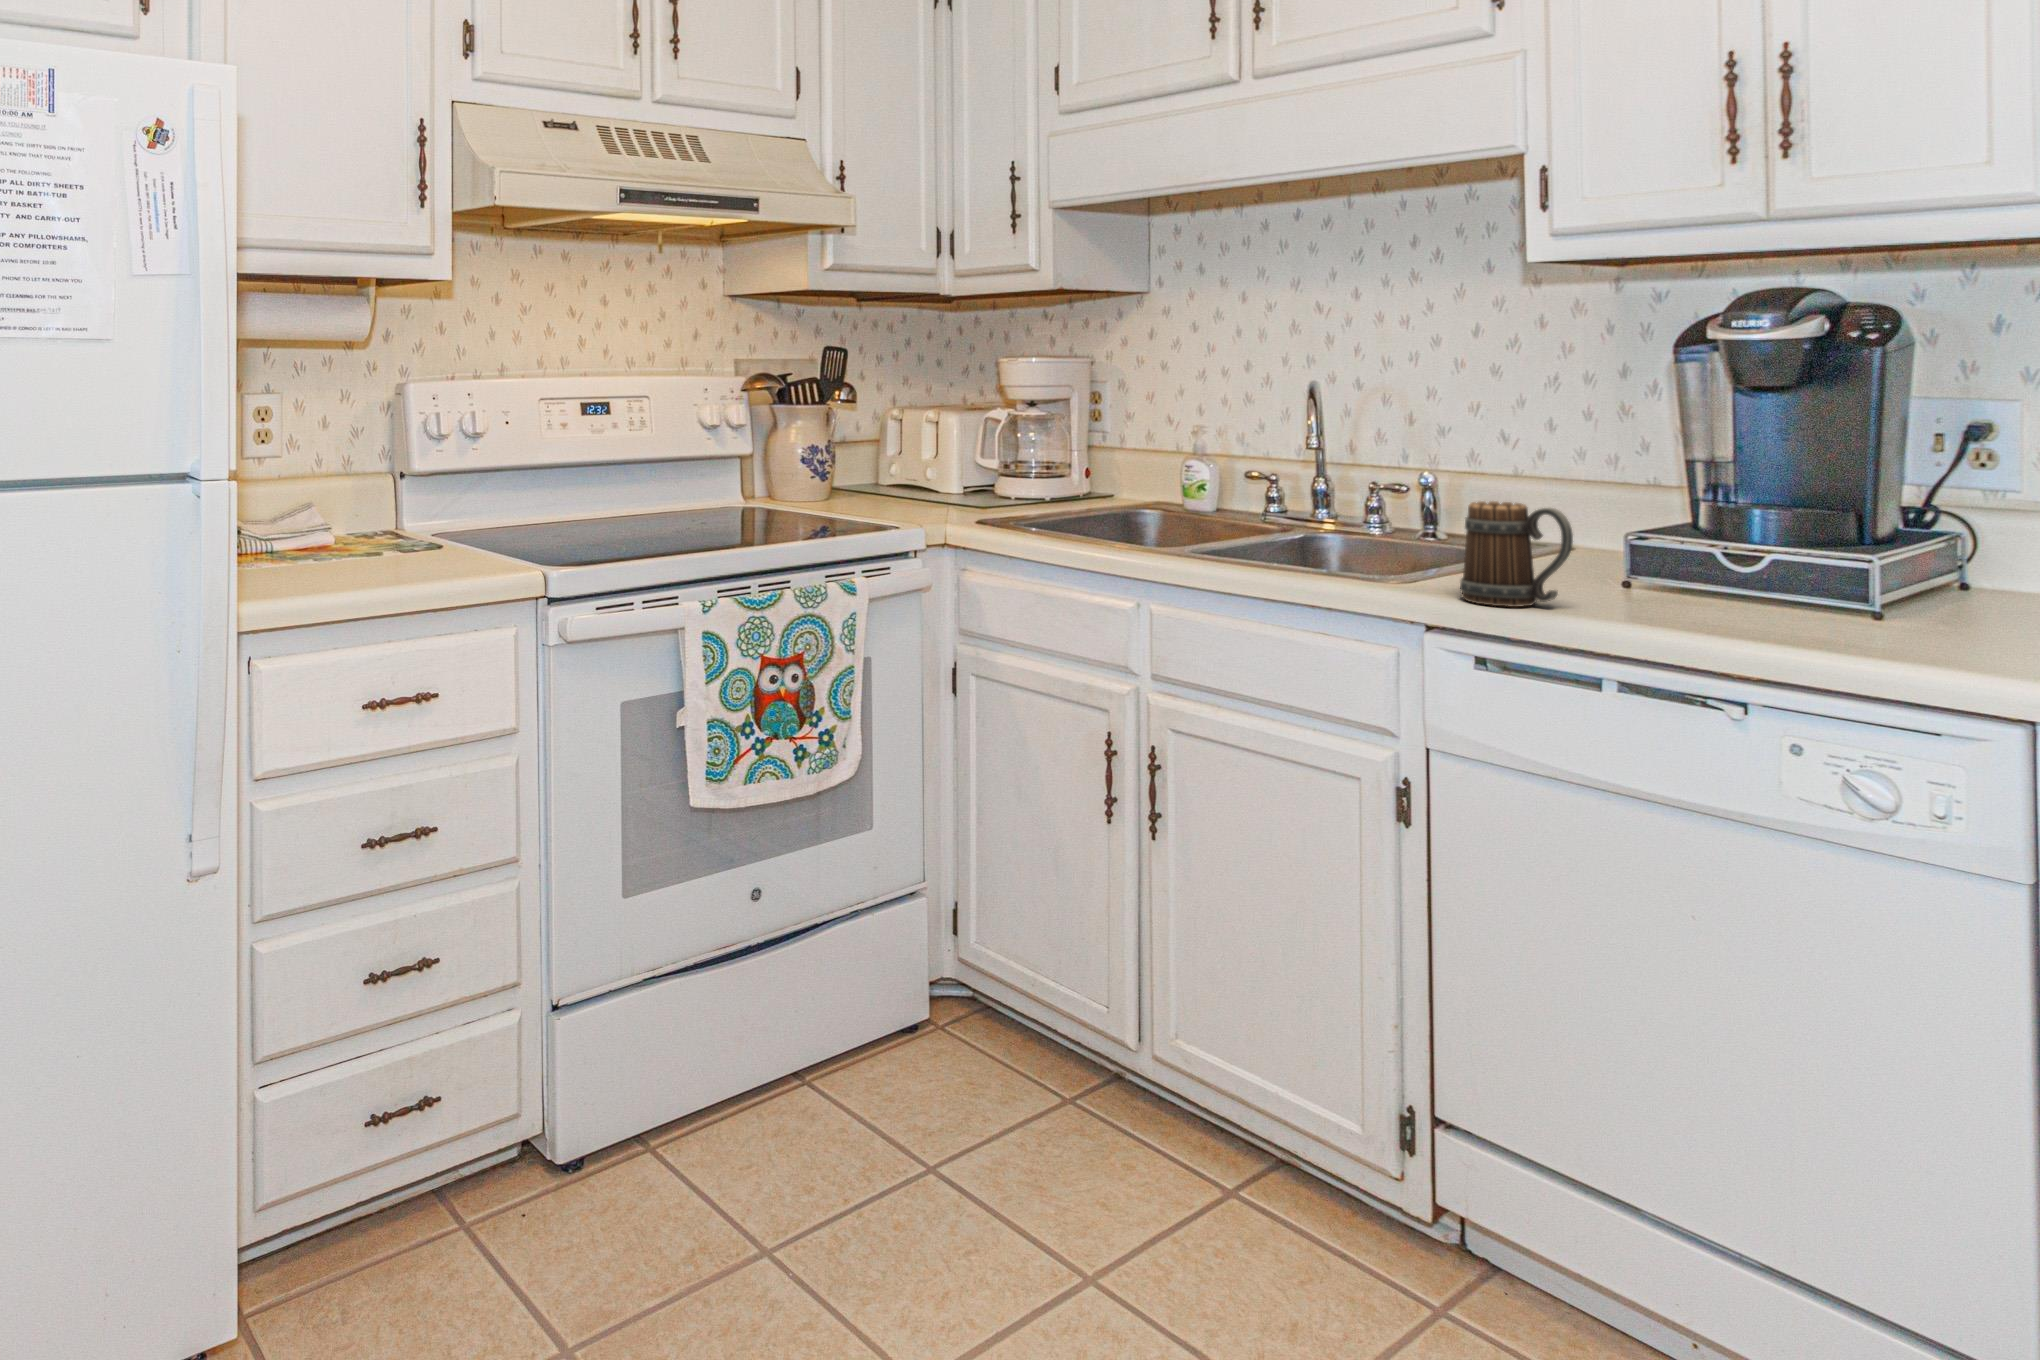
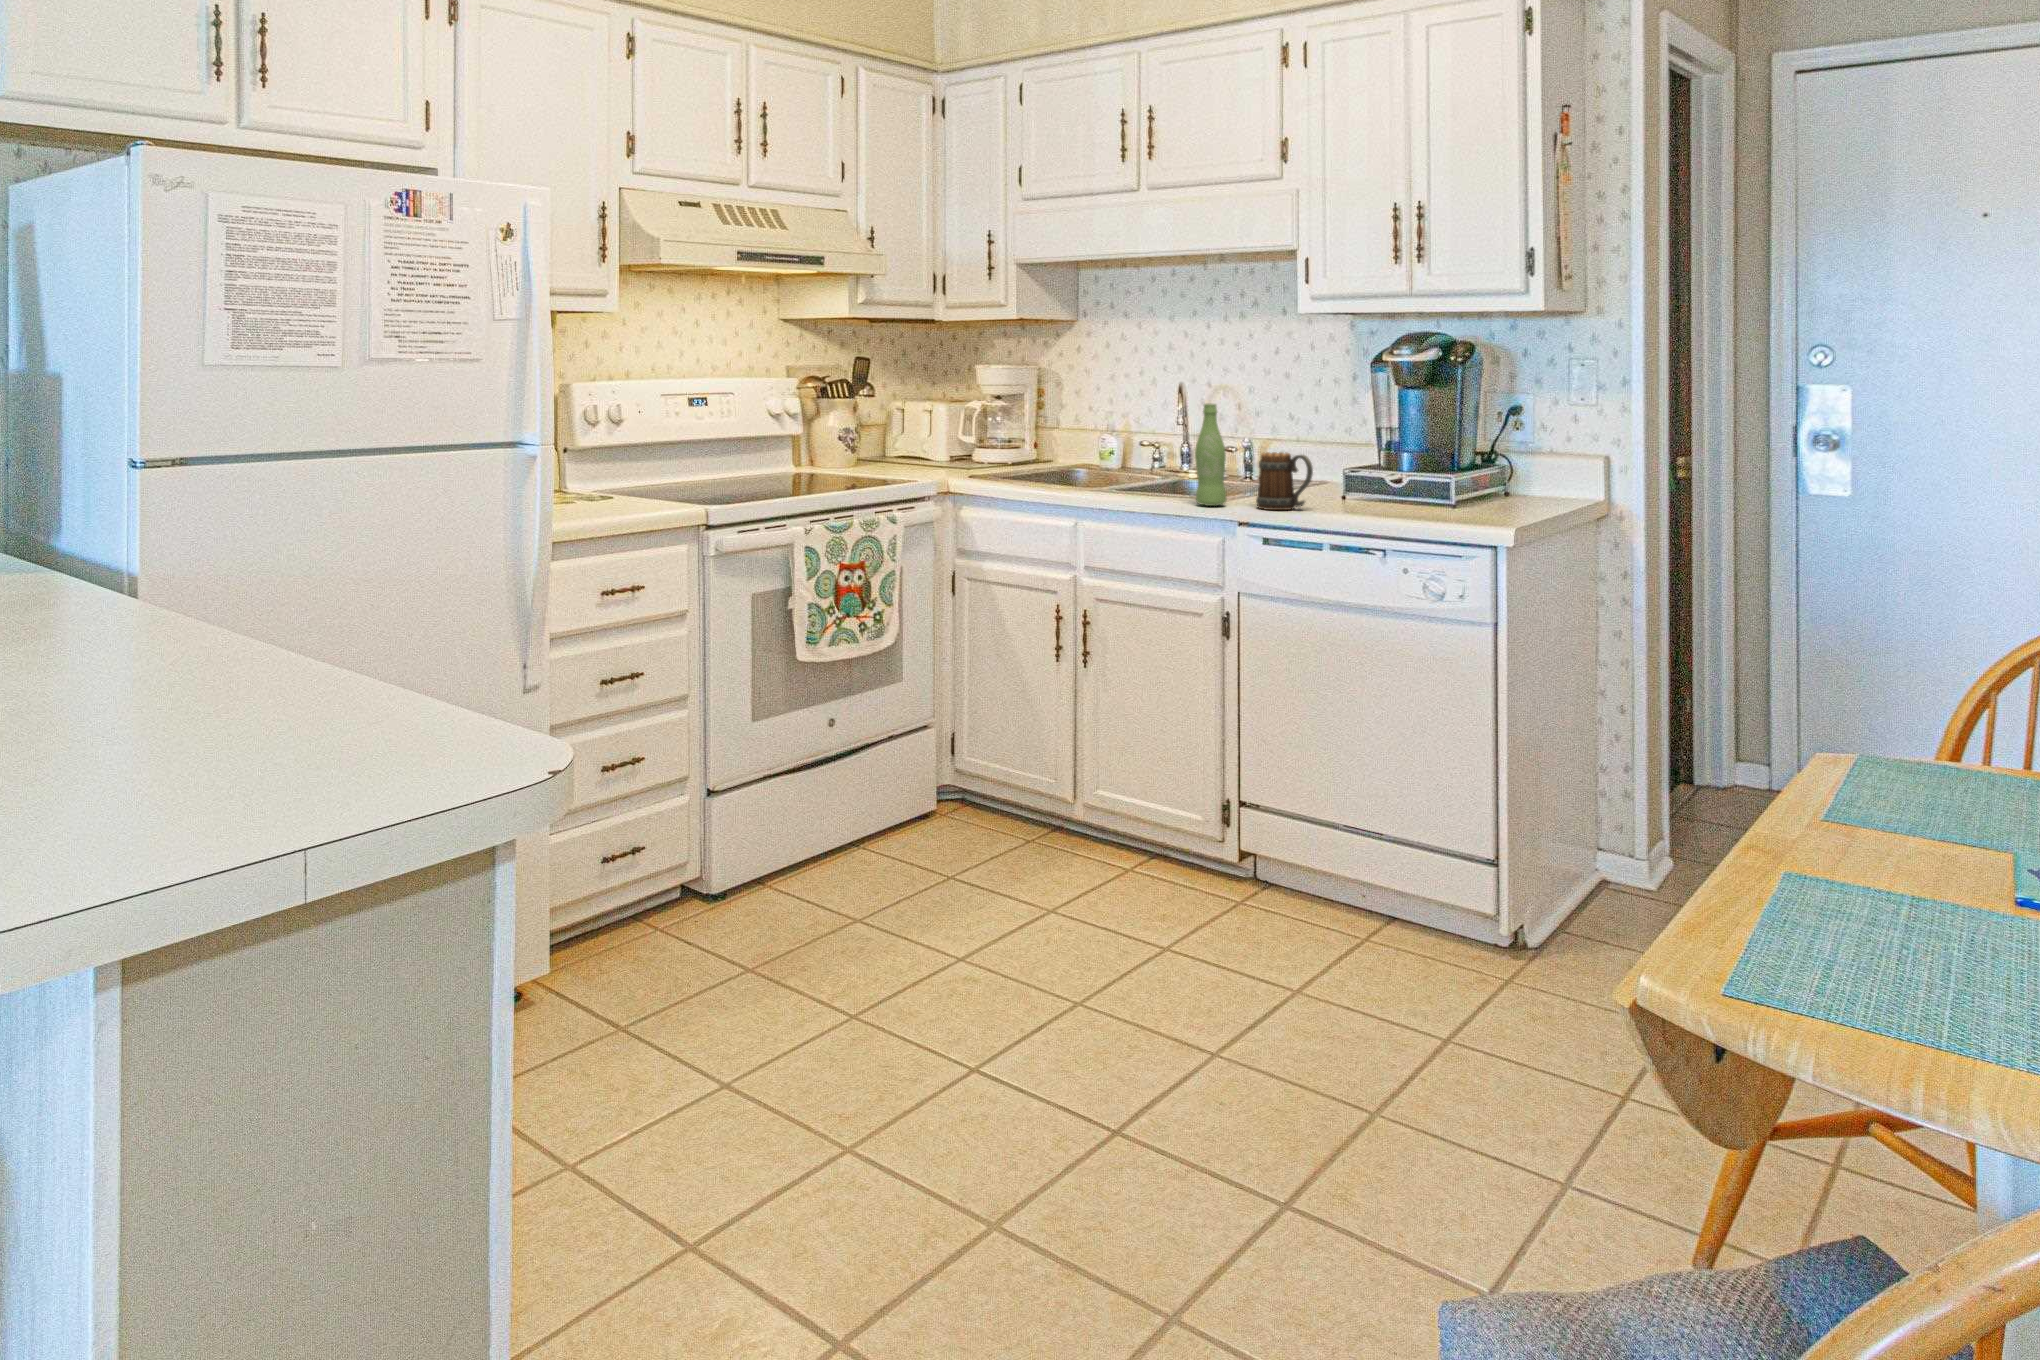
bottle: none [1345,415,1403,592] -> present [1195,404,1226,506]

